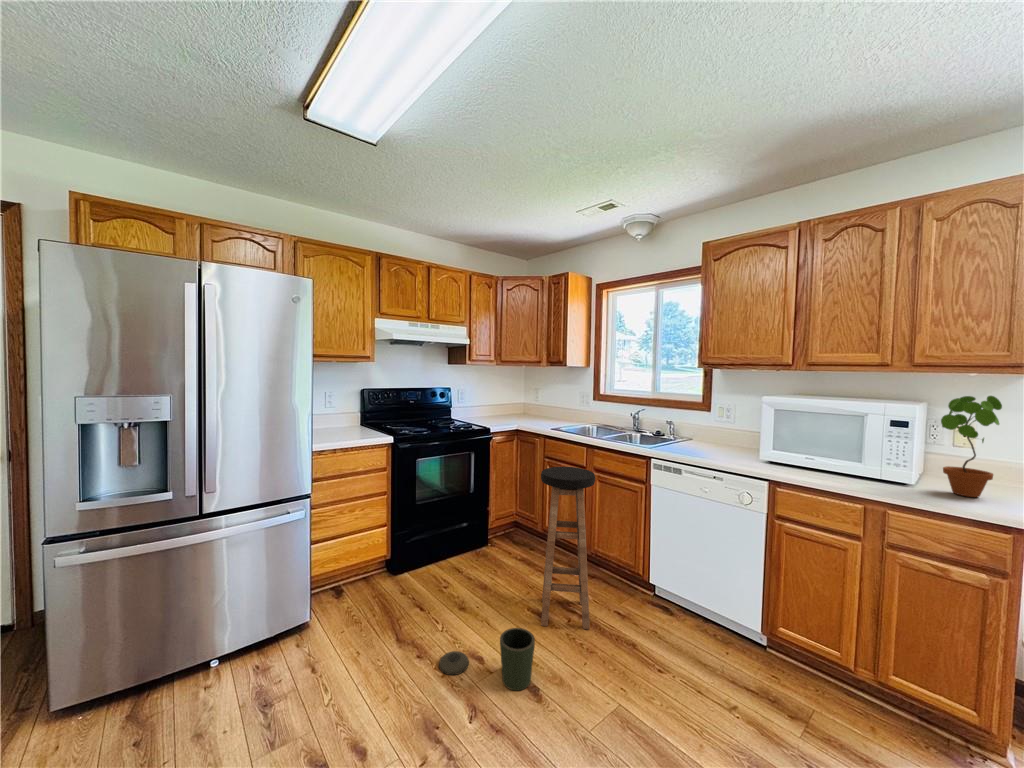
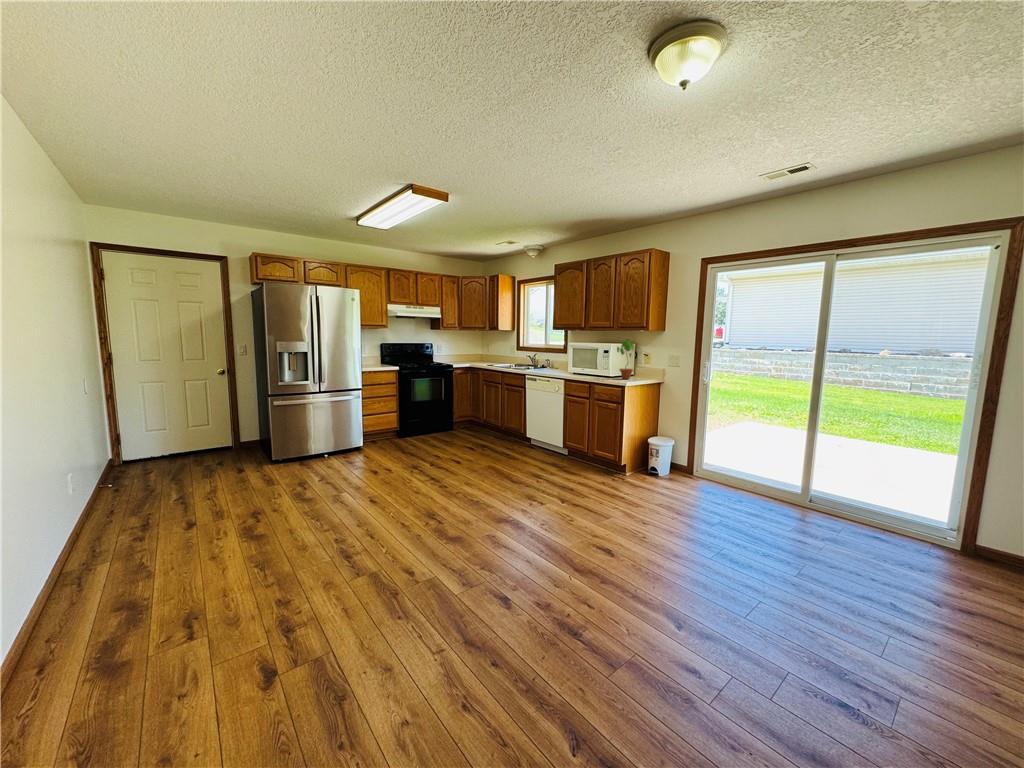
bar stool: present [541,467,595,629] -> none [469,379,495,451]
trash can: present [439,628,535,691] -> none [420,441,459,461]

